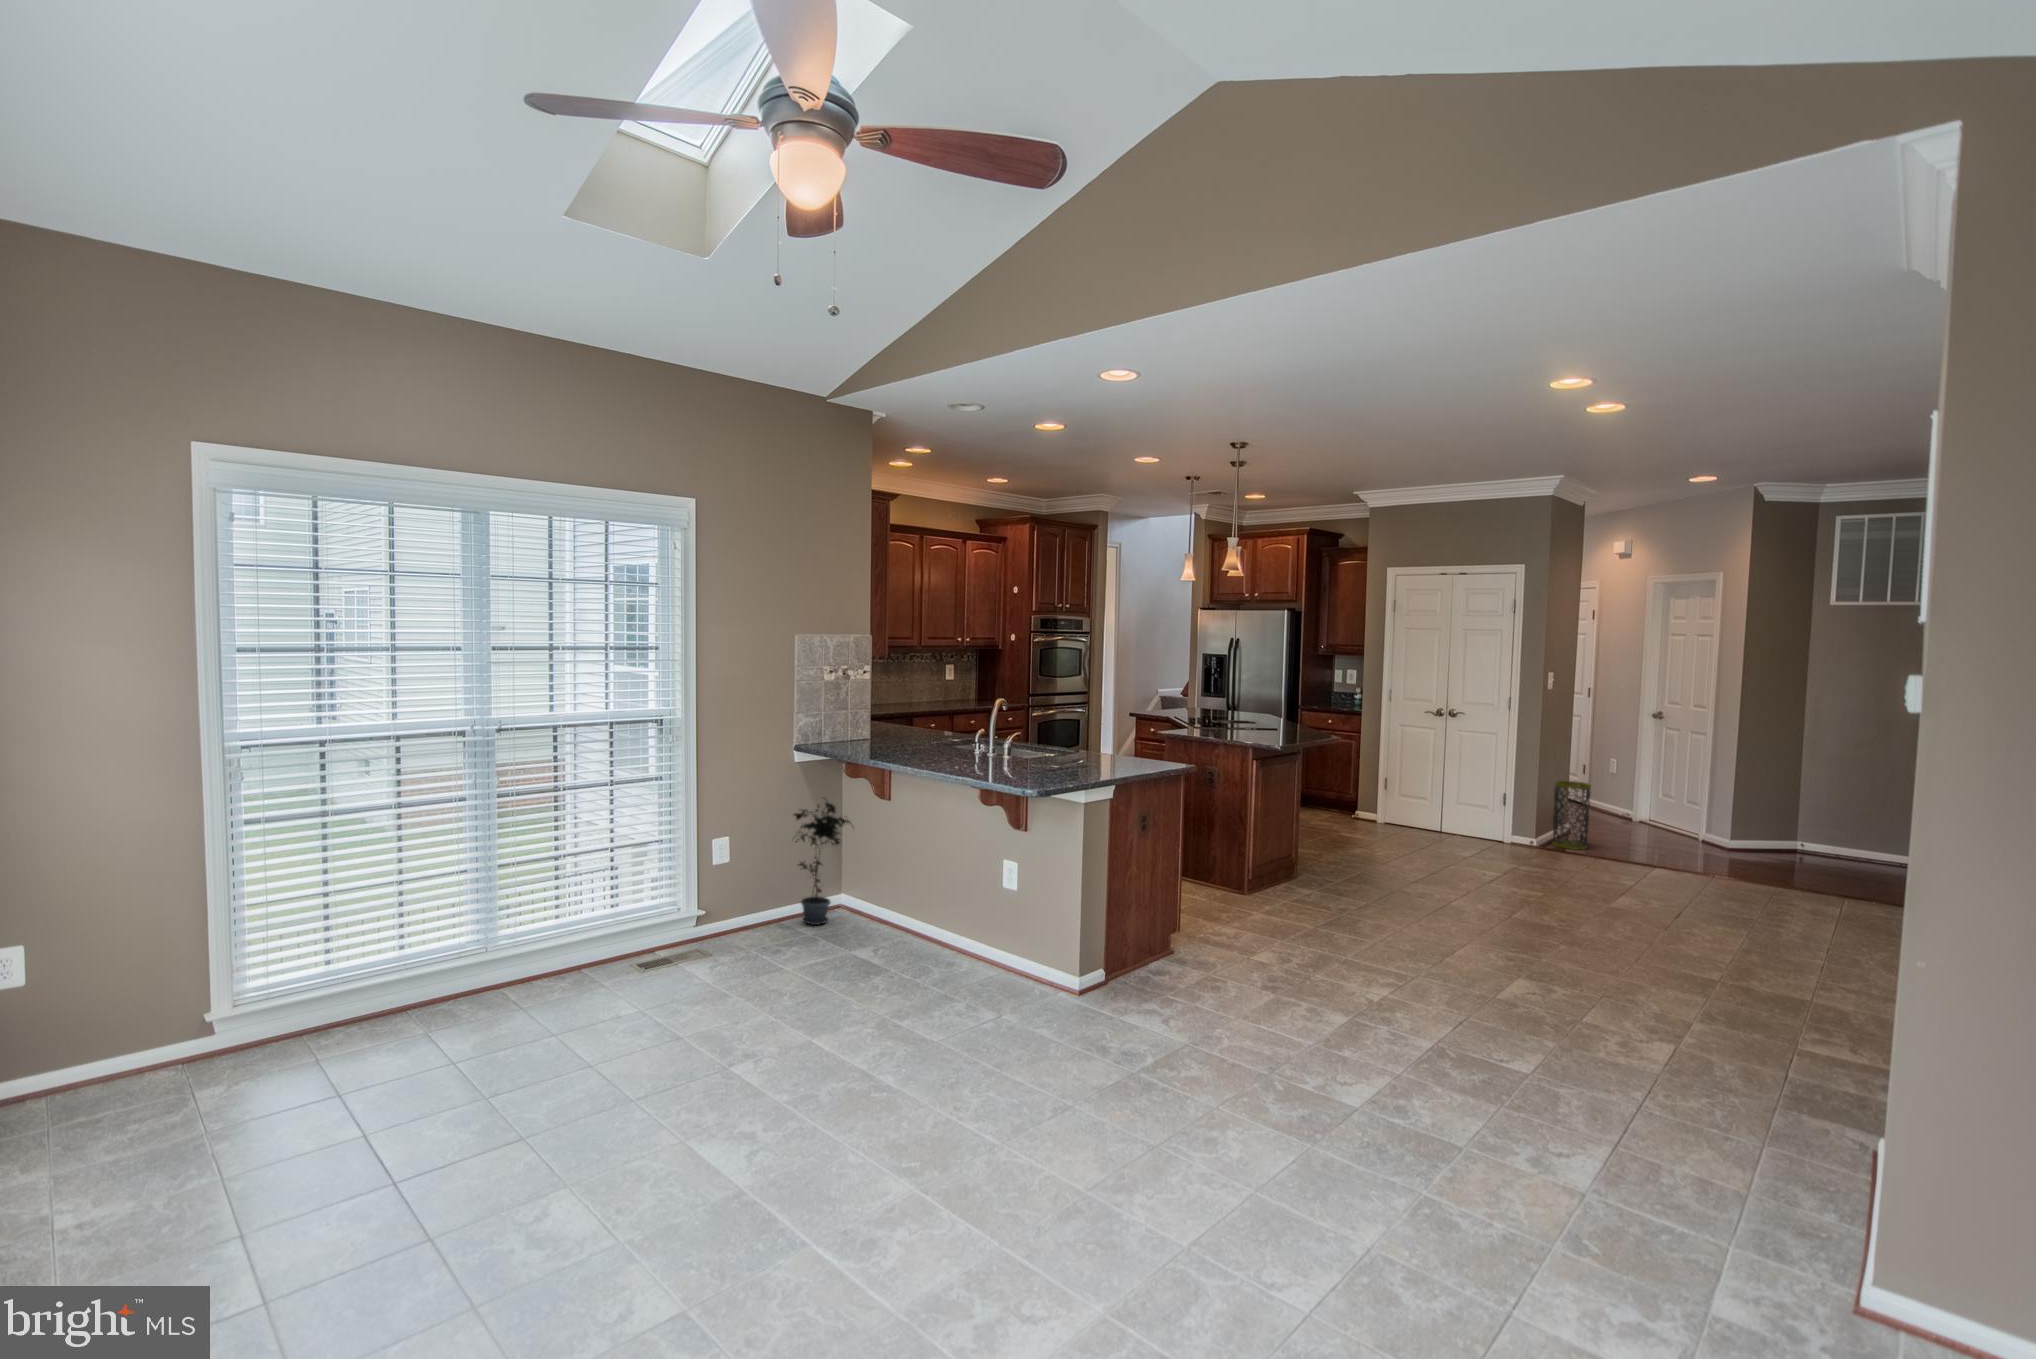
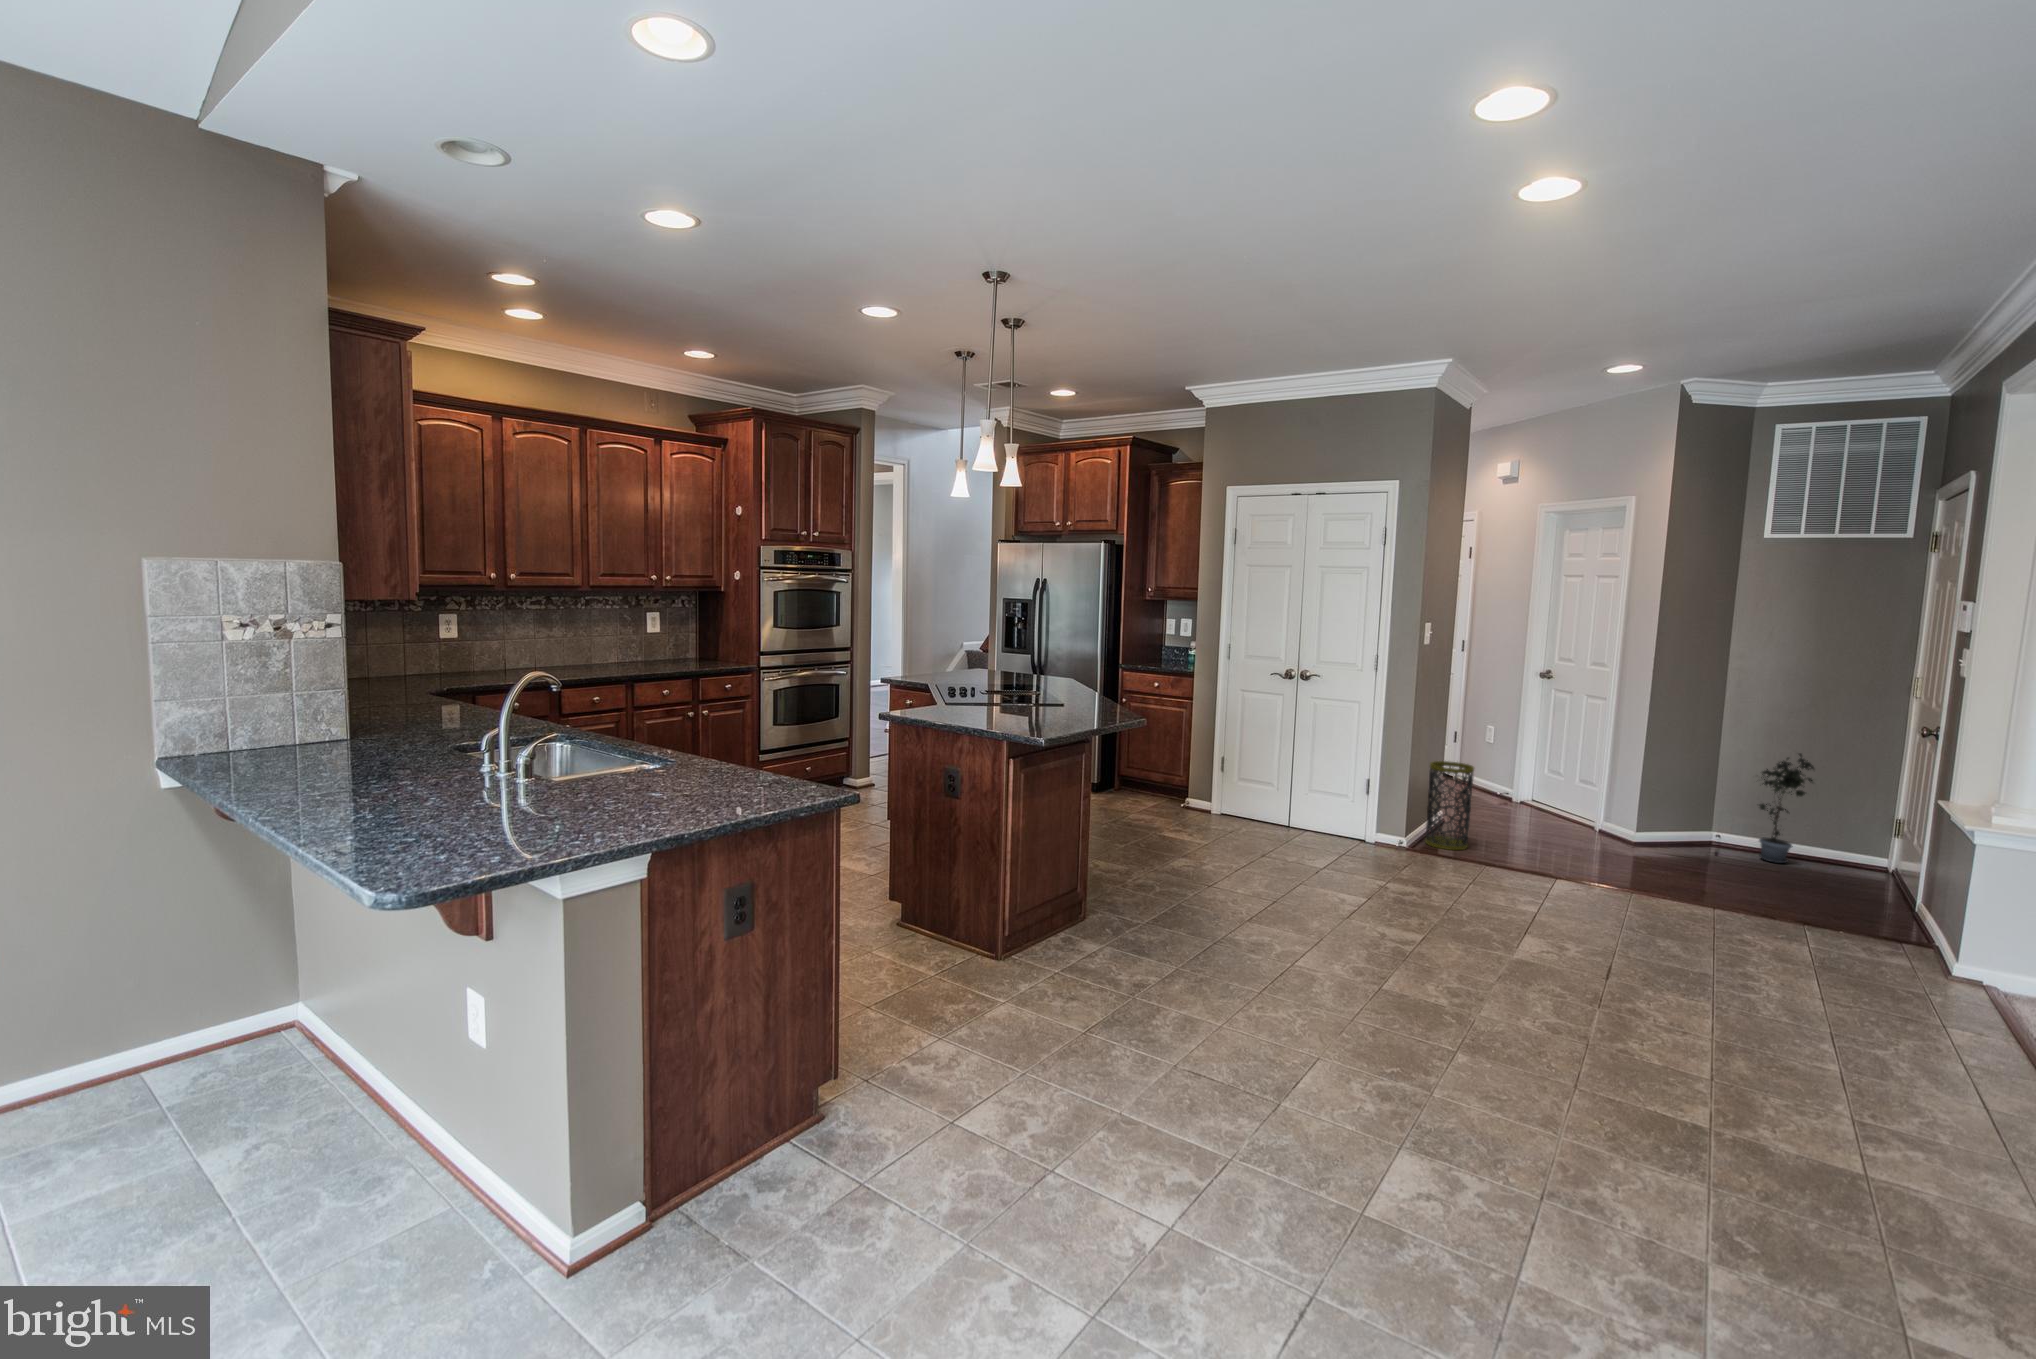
potted plant: present [794,802,853,925] -> present [1759,753,1814,863]

